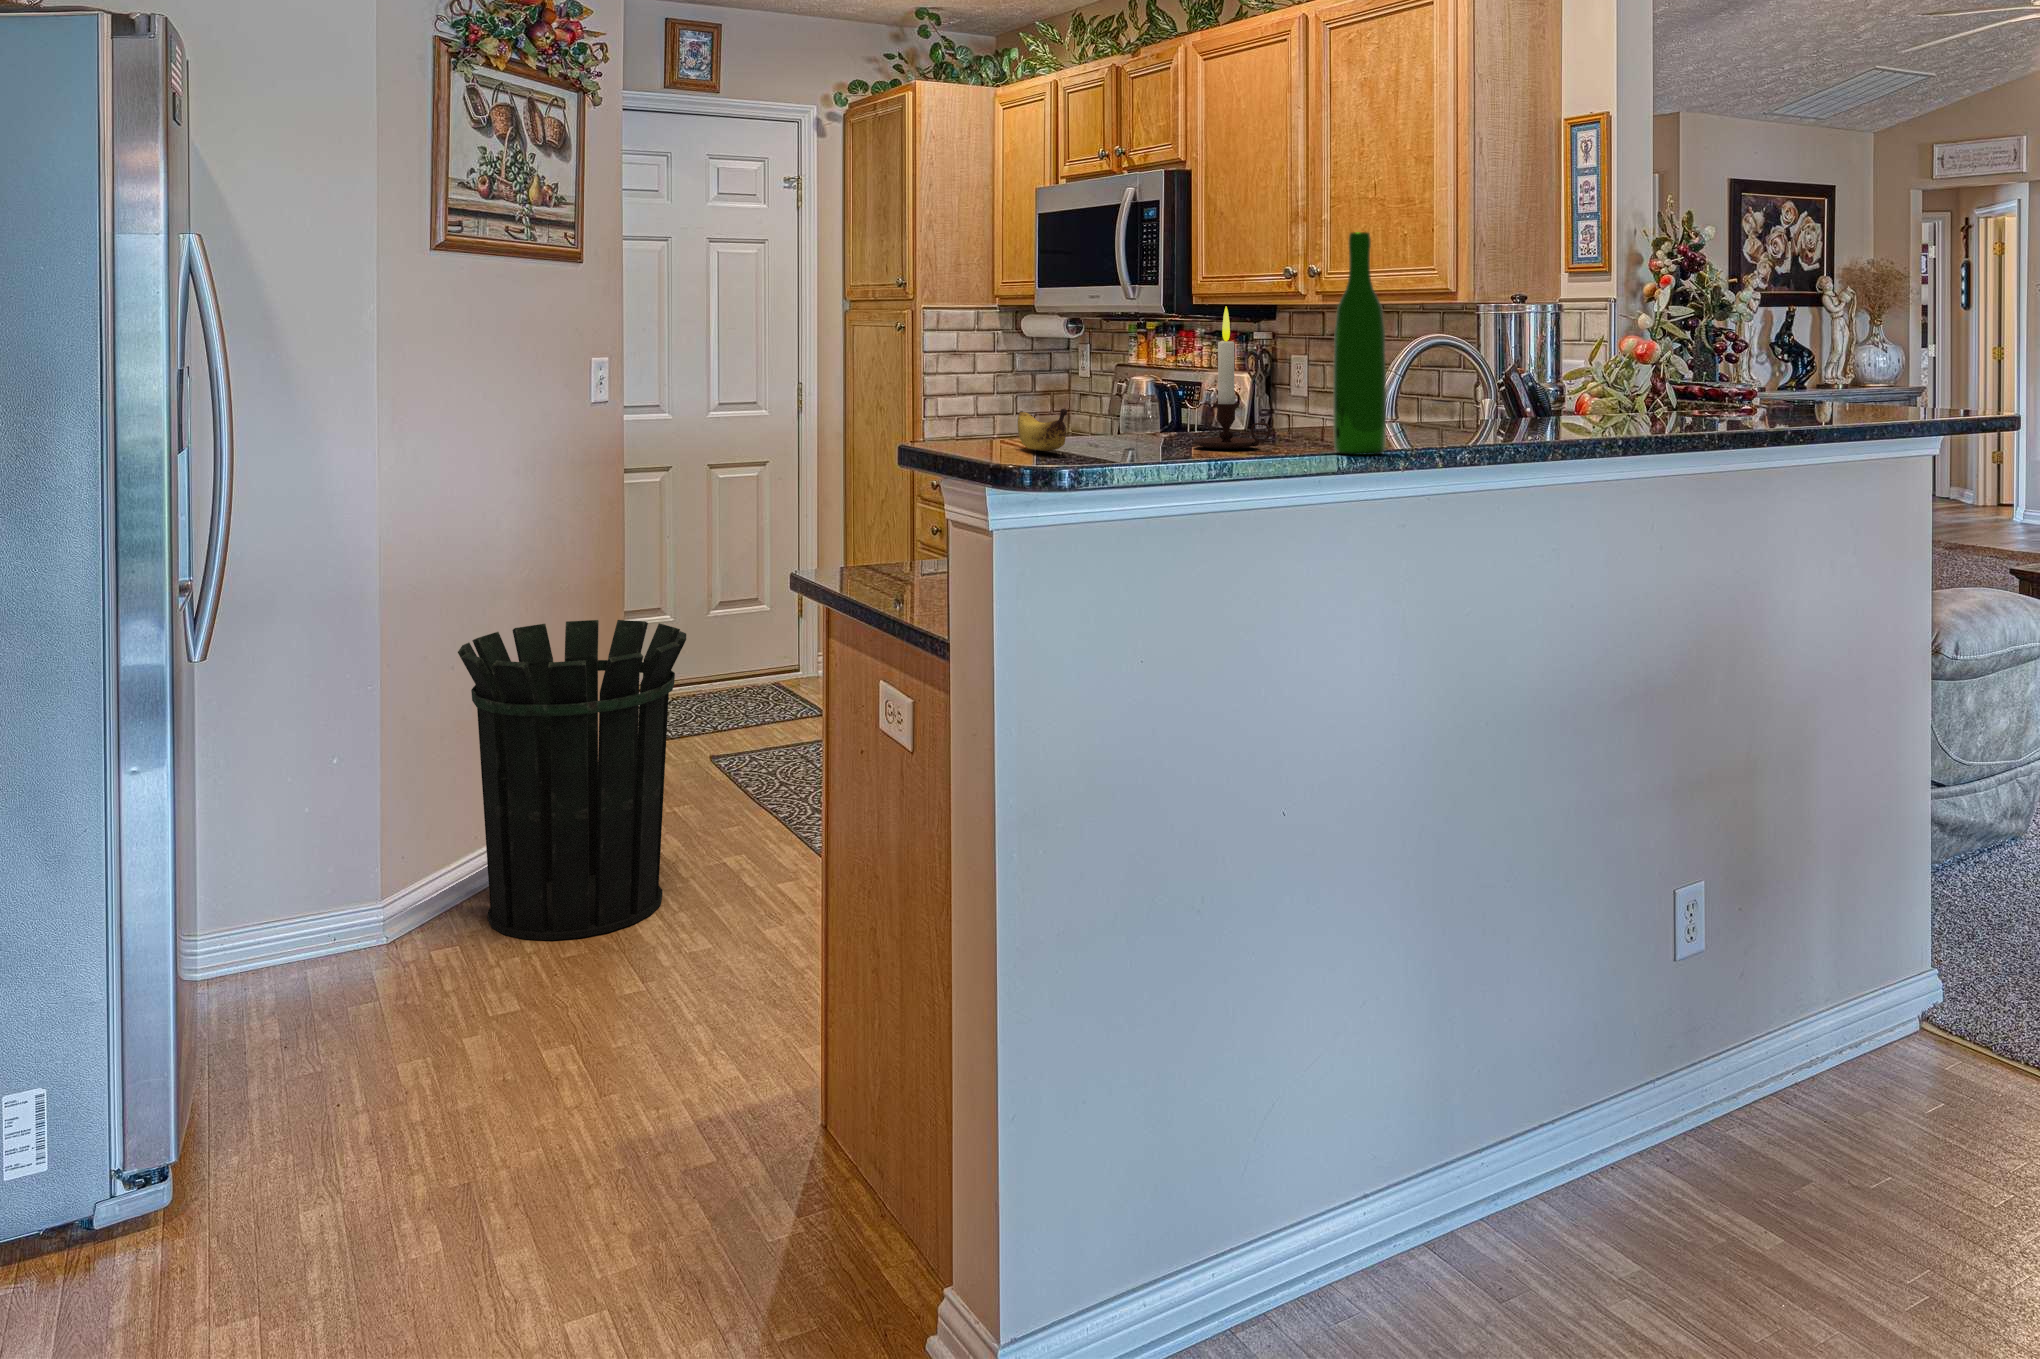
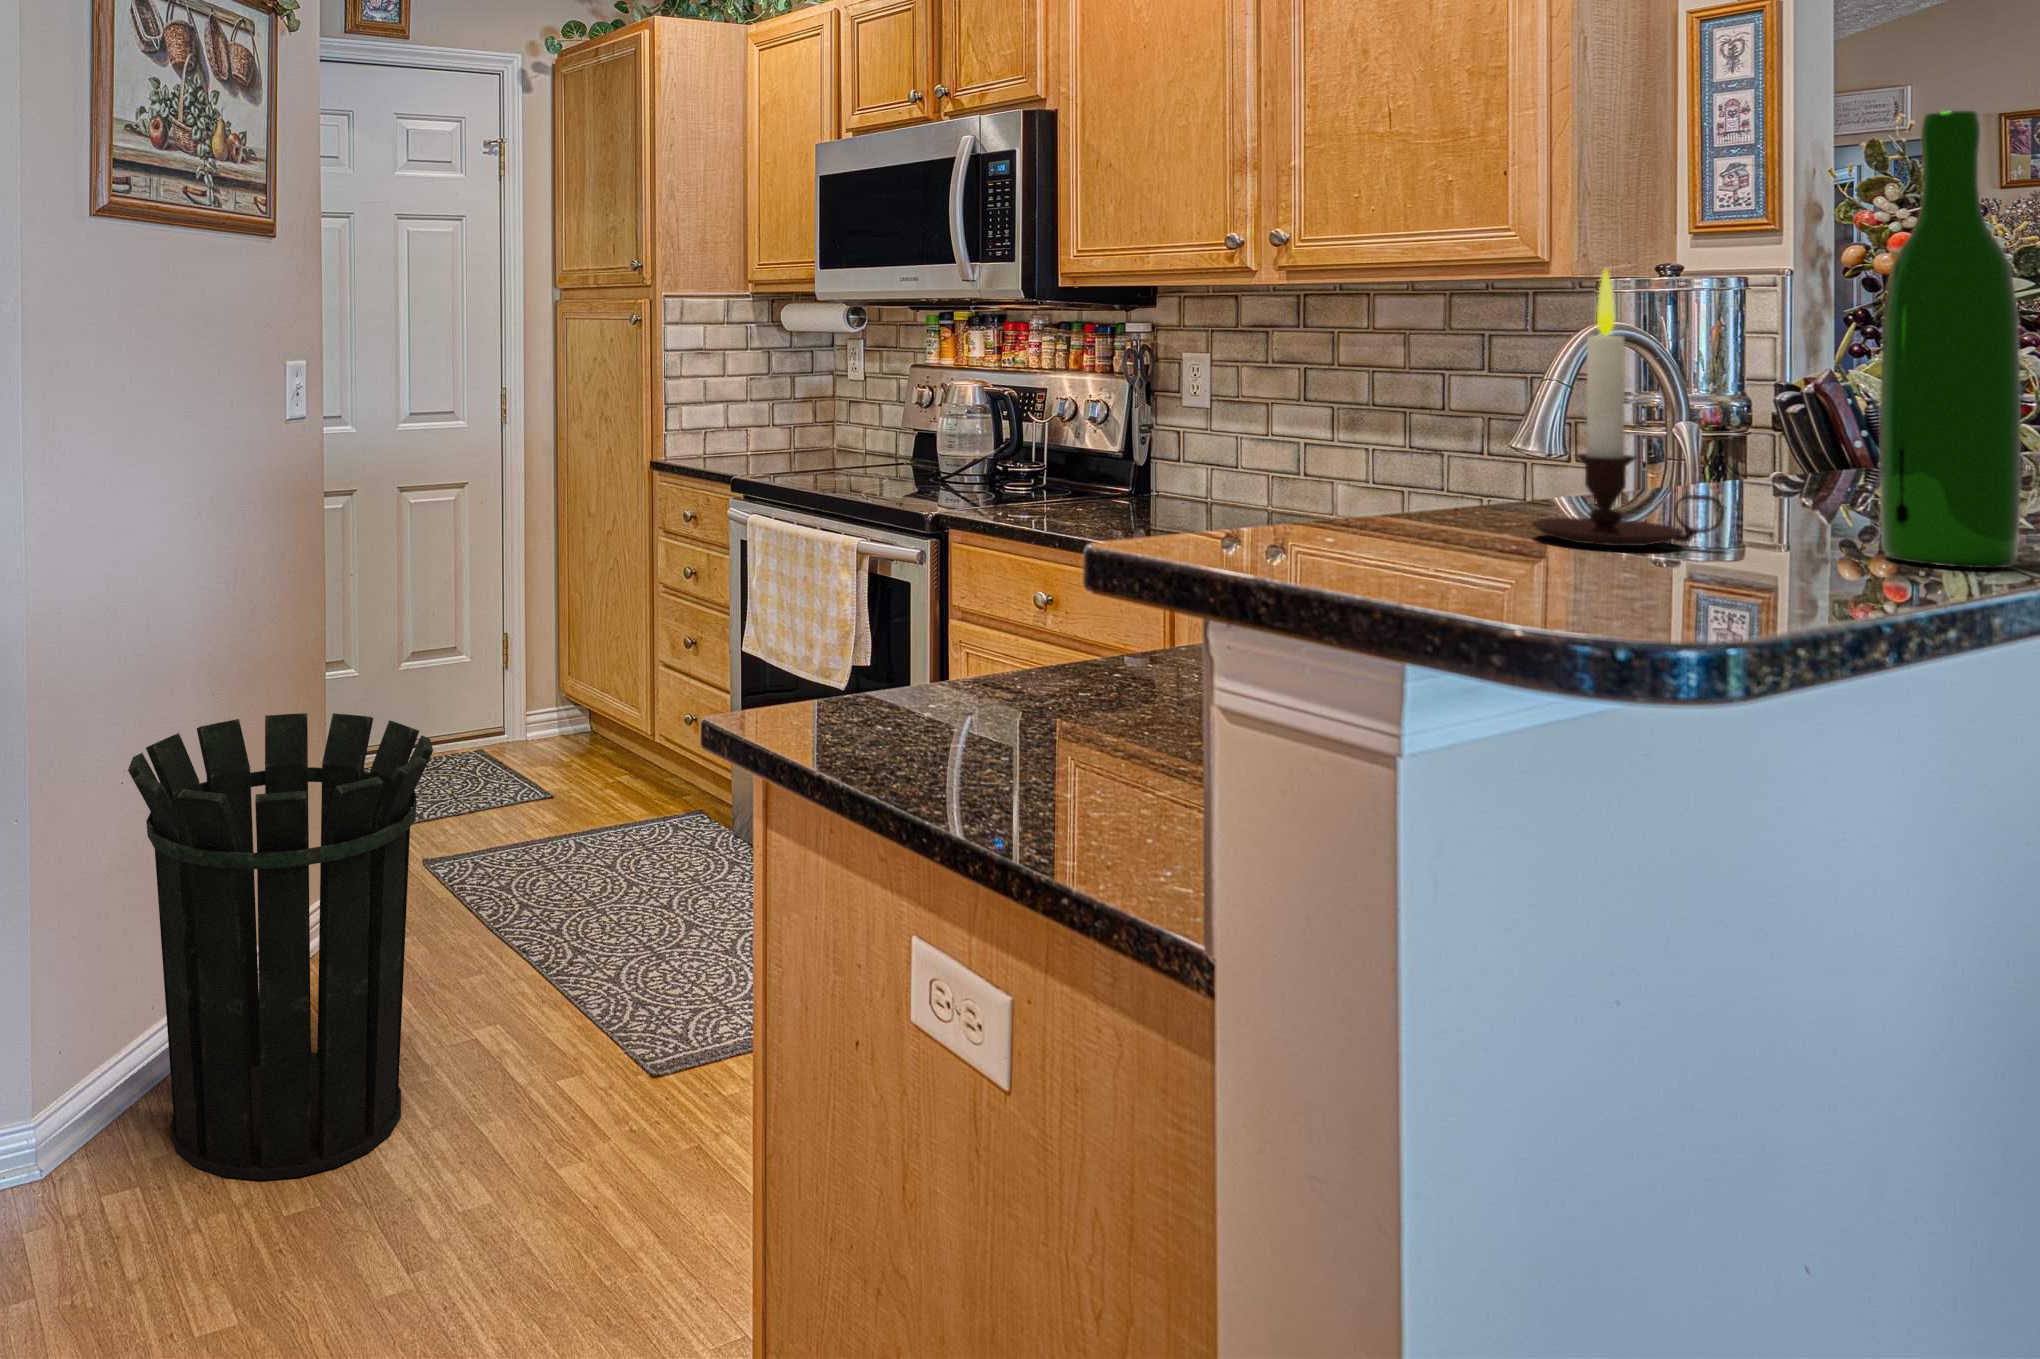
banana: present [1018,409,1067,451] -> none [1194,470,1397,557]

